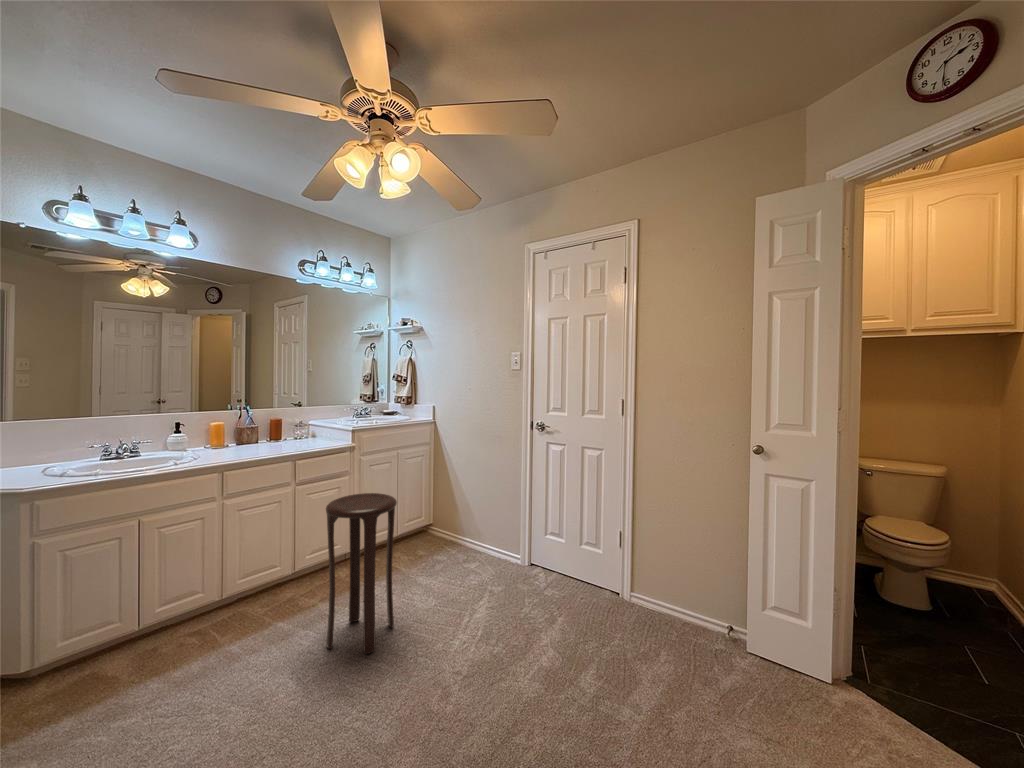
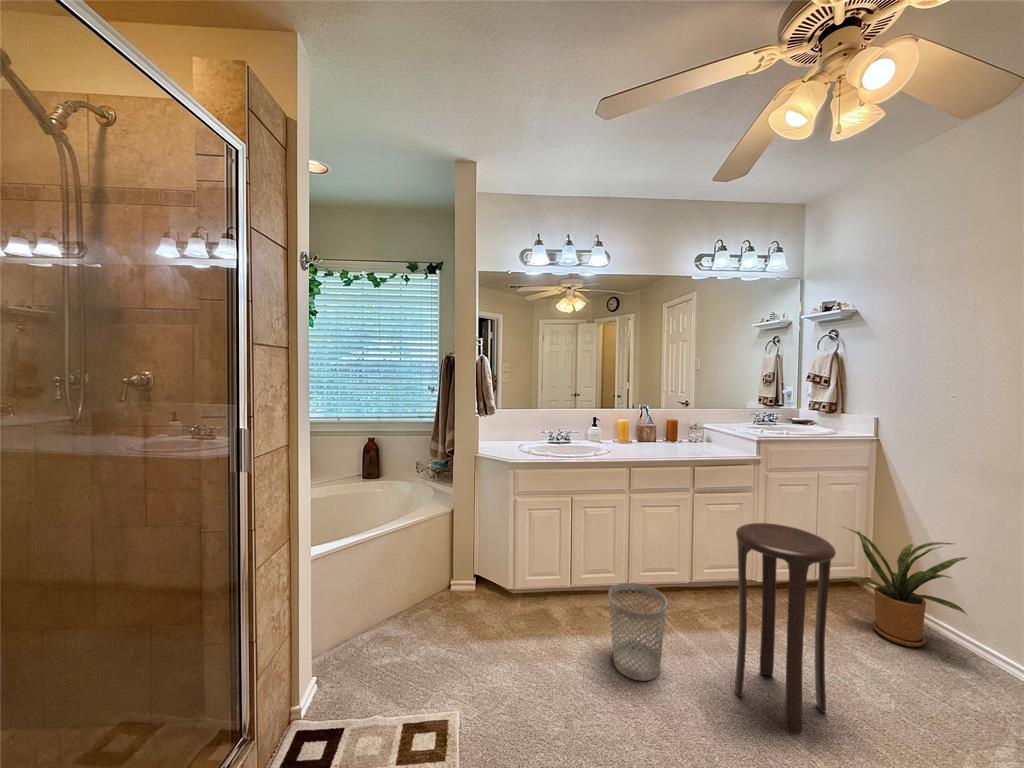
house plant: none [411,483,478,561] -> present [843,527,967,647]
wastebasket: none [190,587,261,690] -> present [609,583,667,681]

